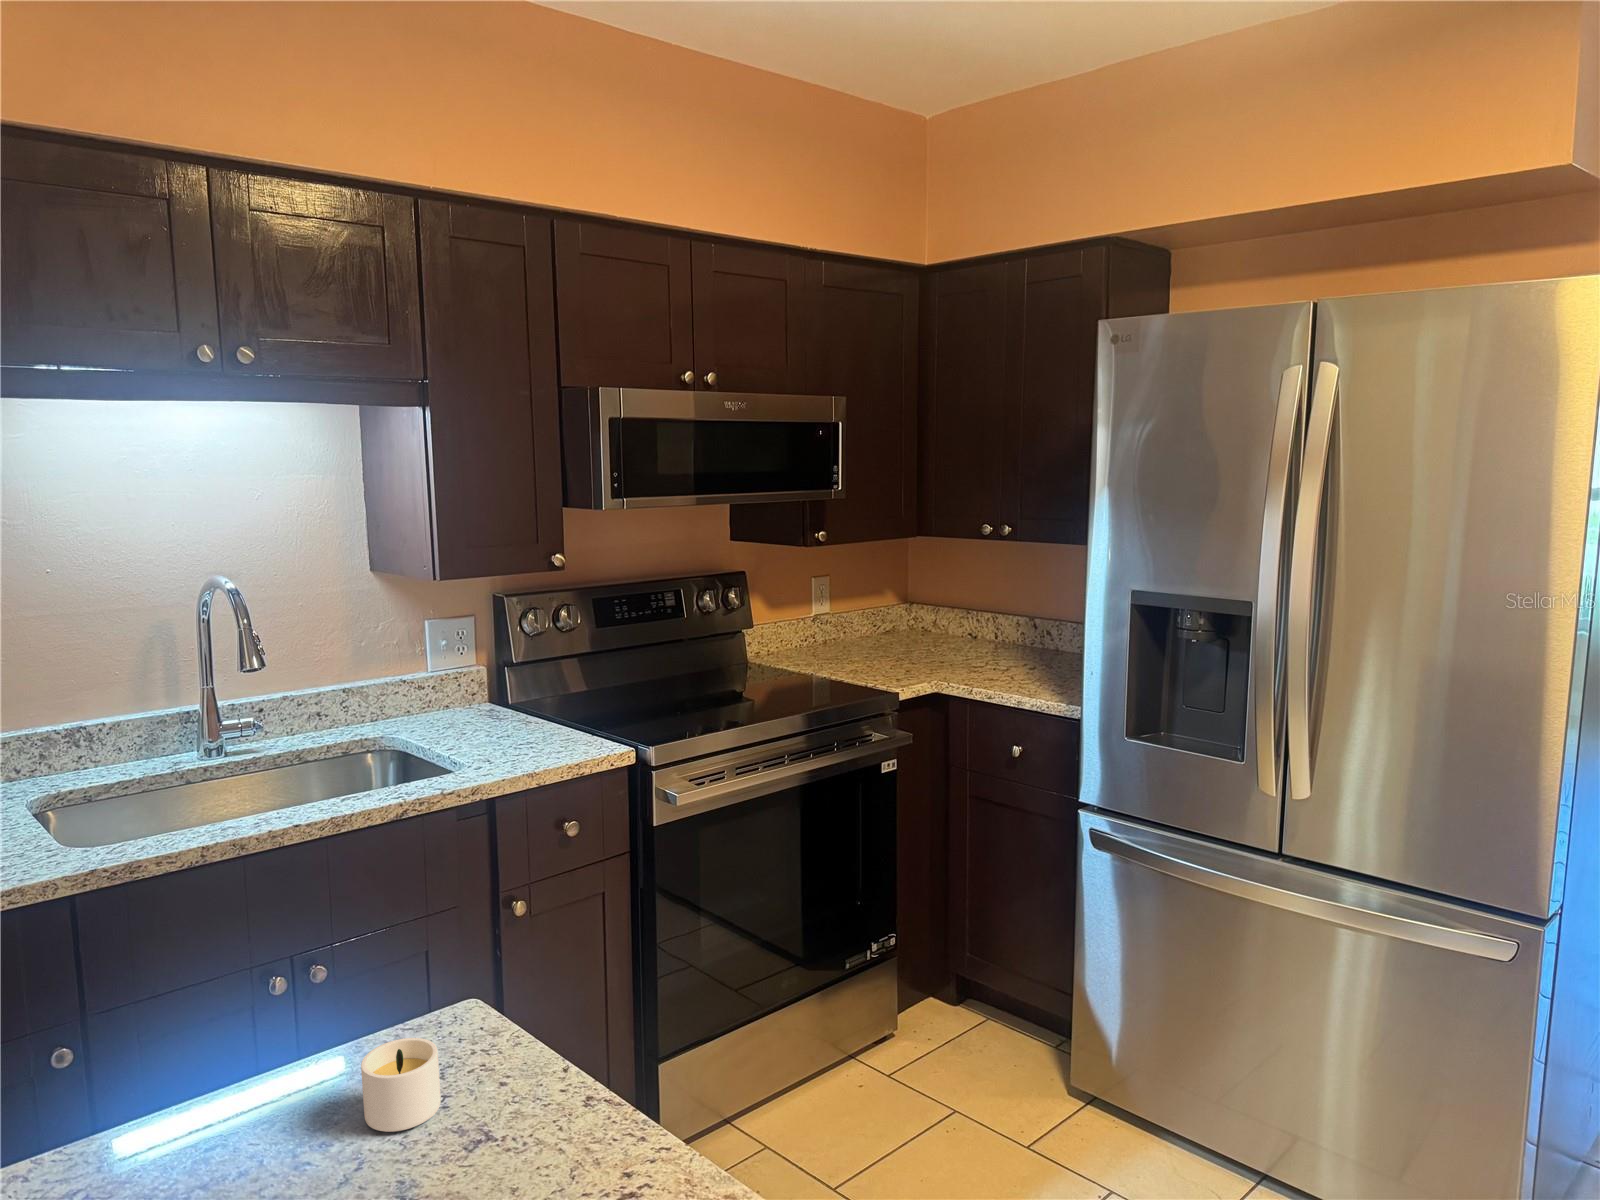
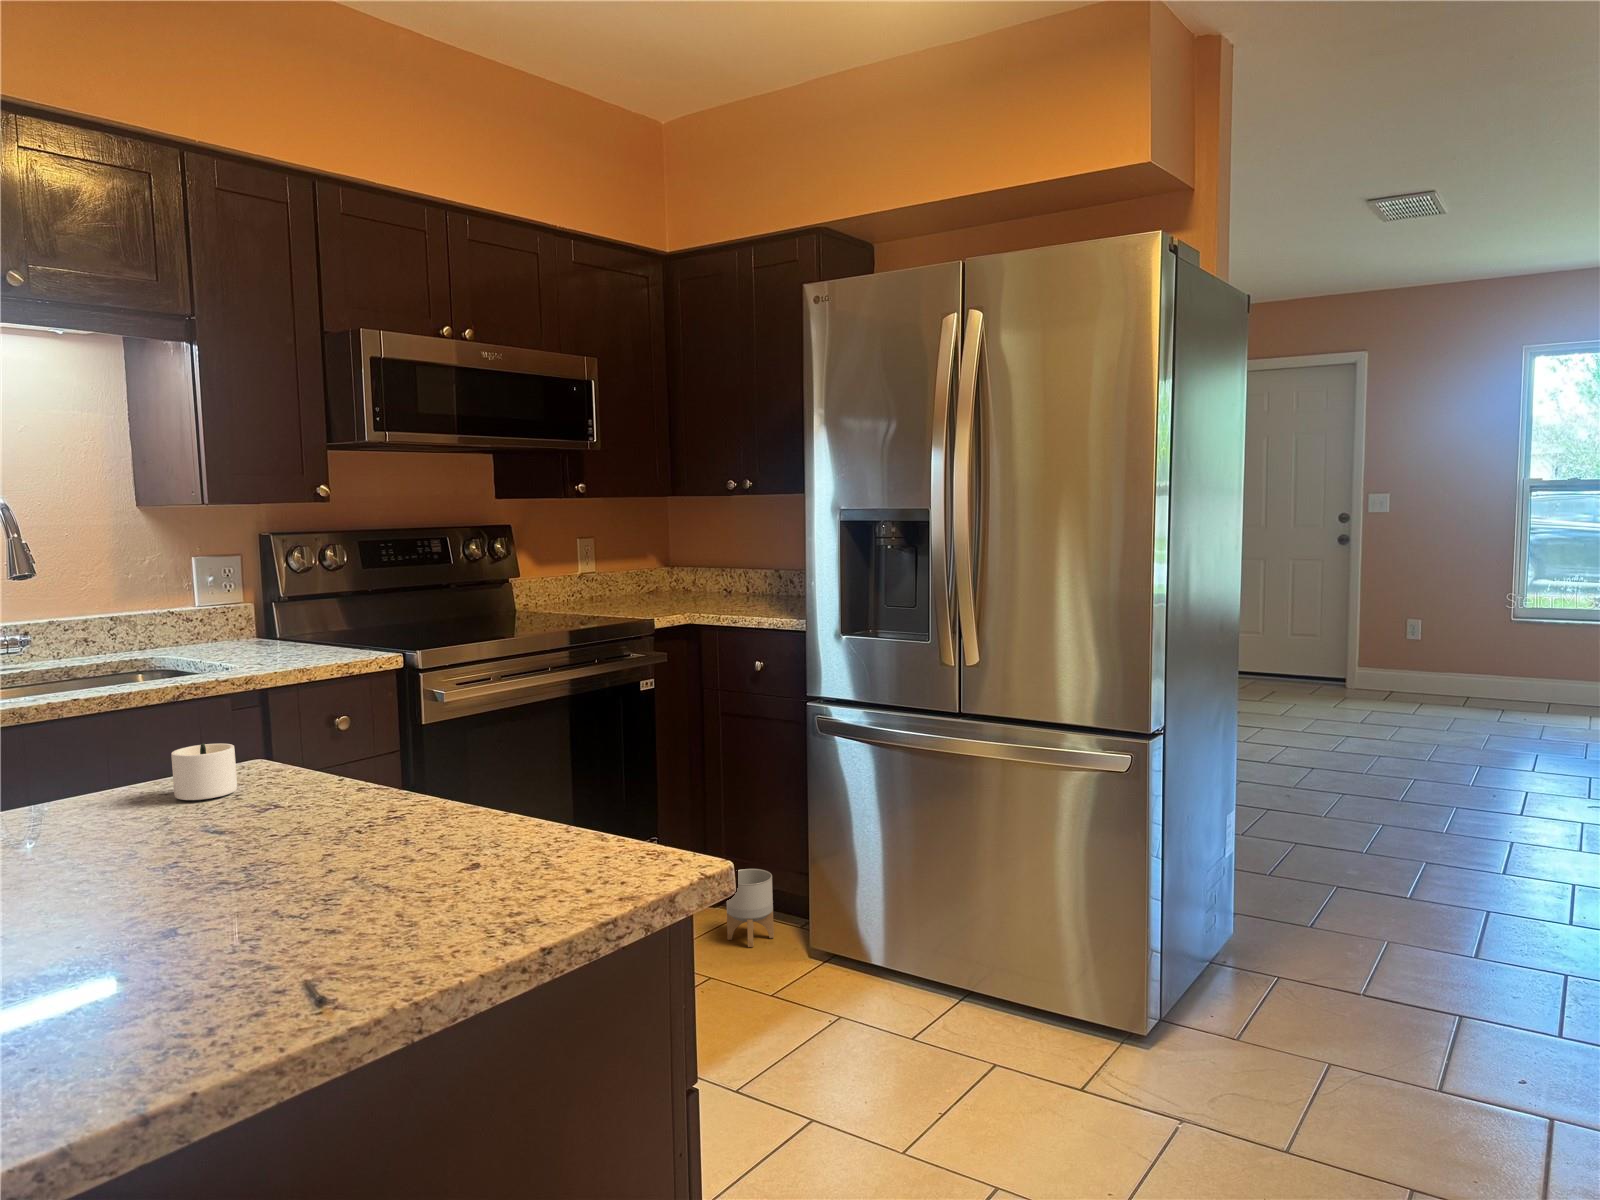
planter: none [970,972,1023,1065] -> present [727,869,774,947]

